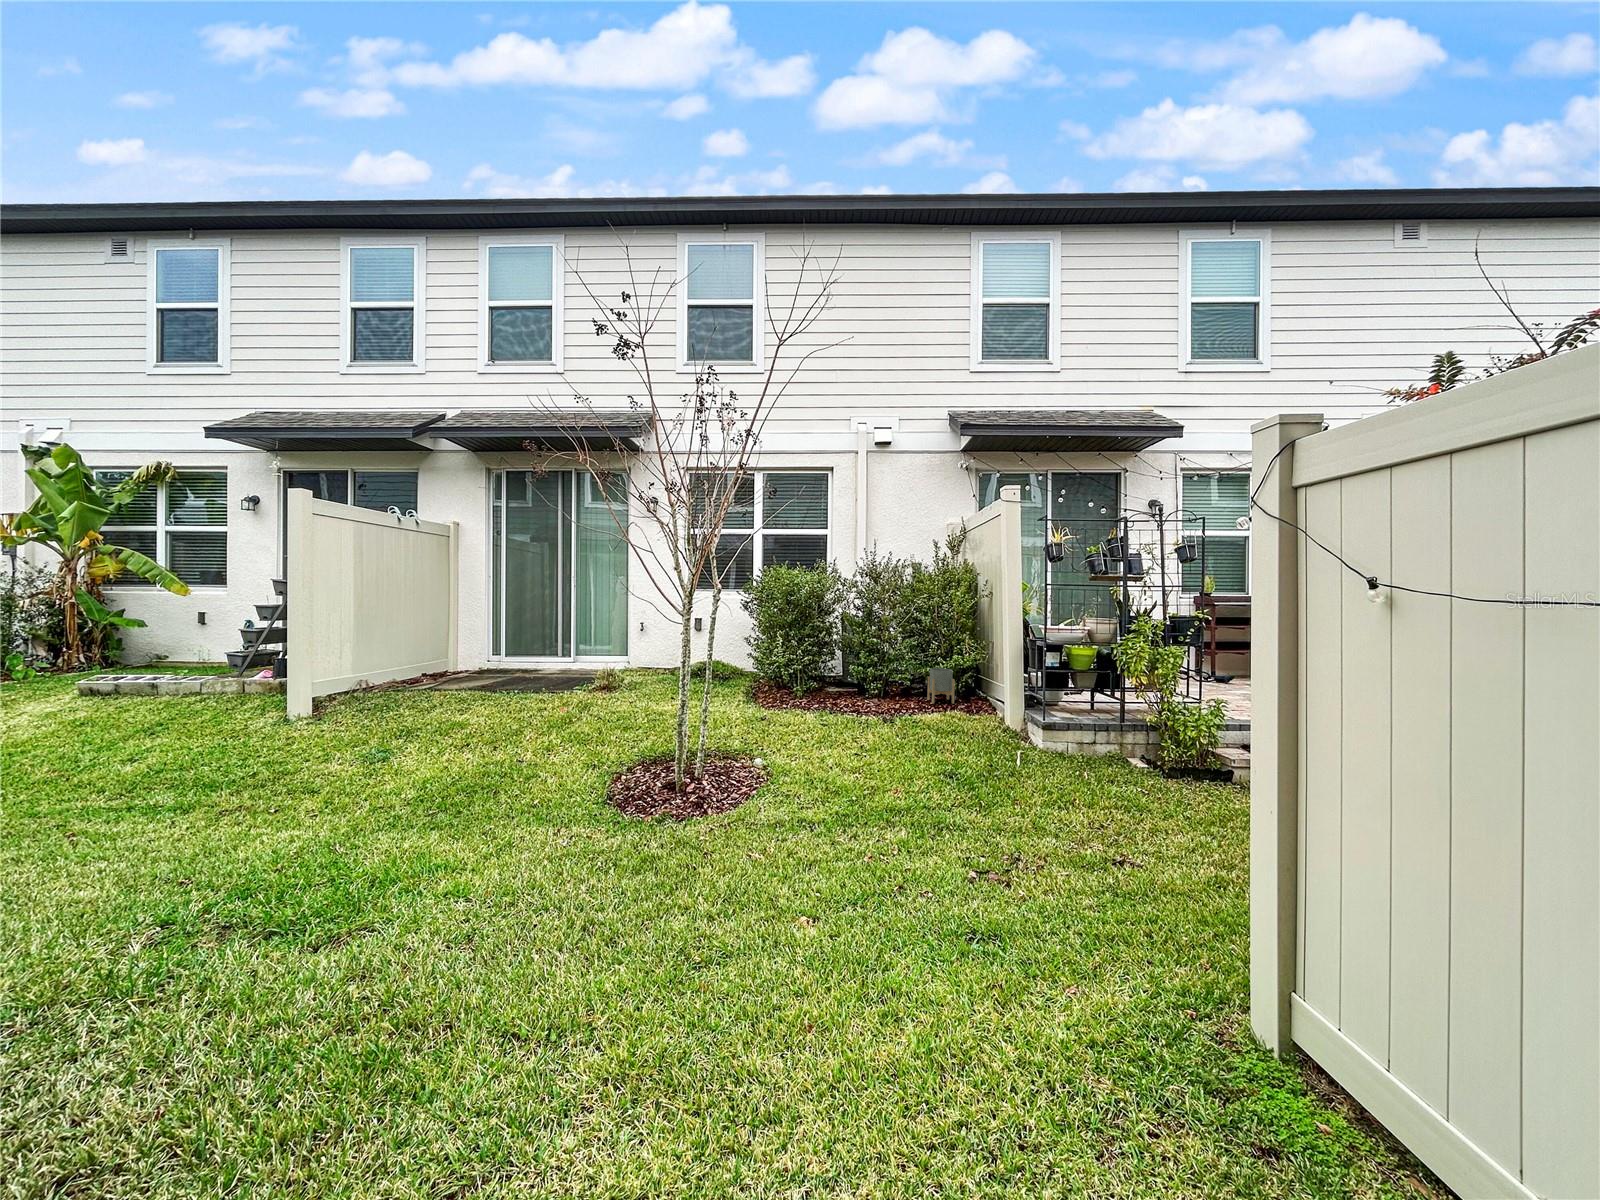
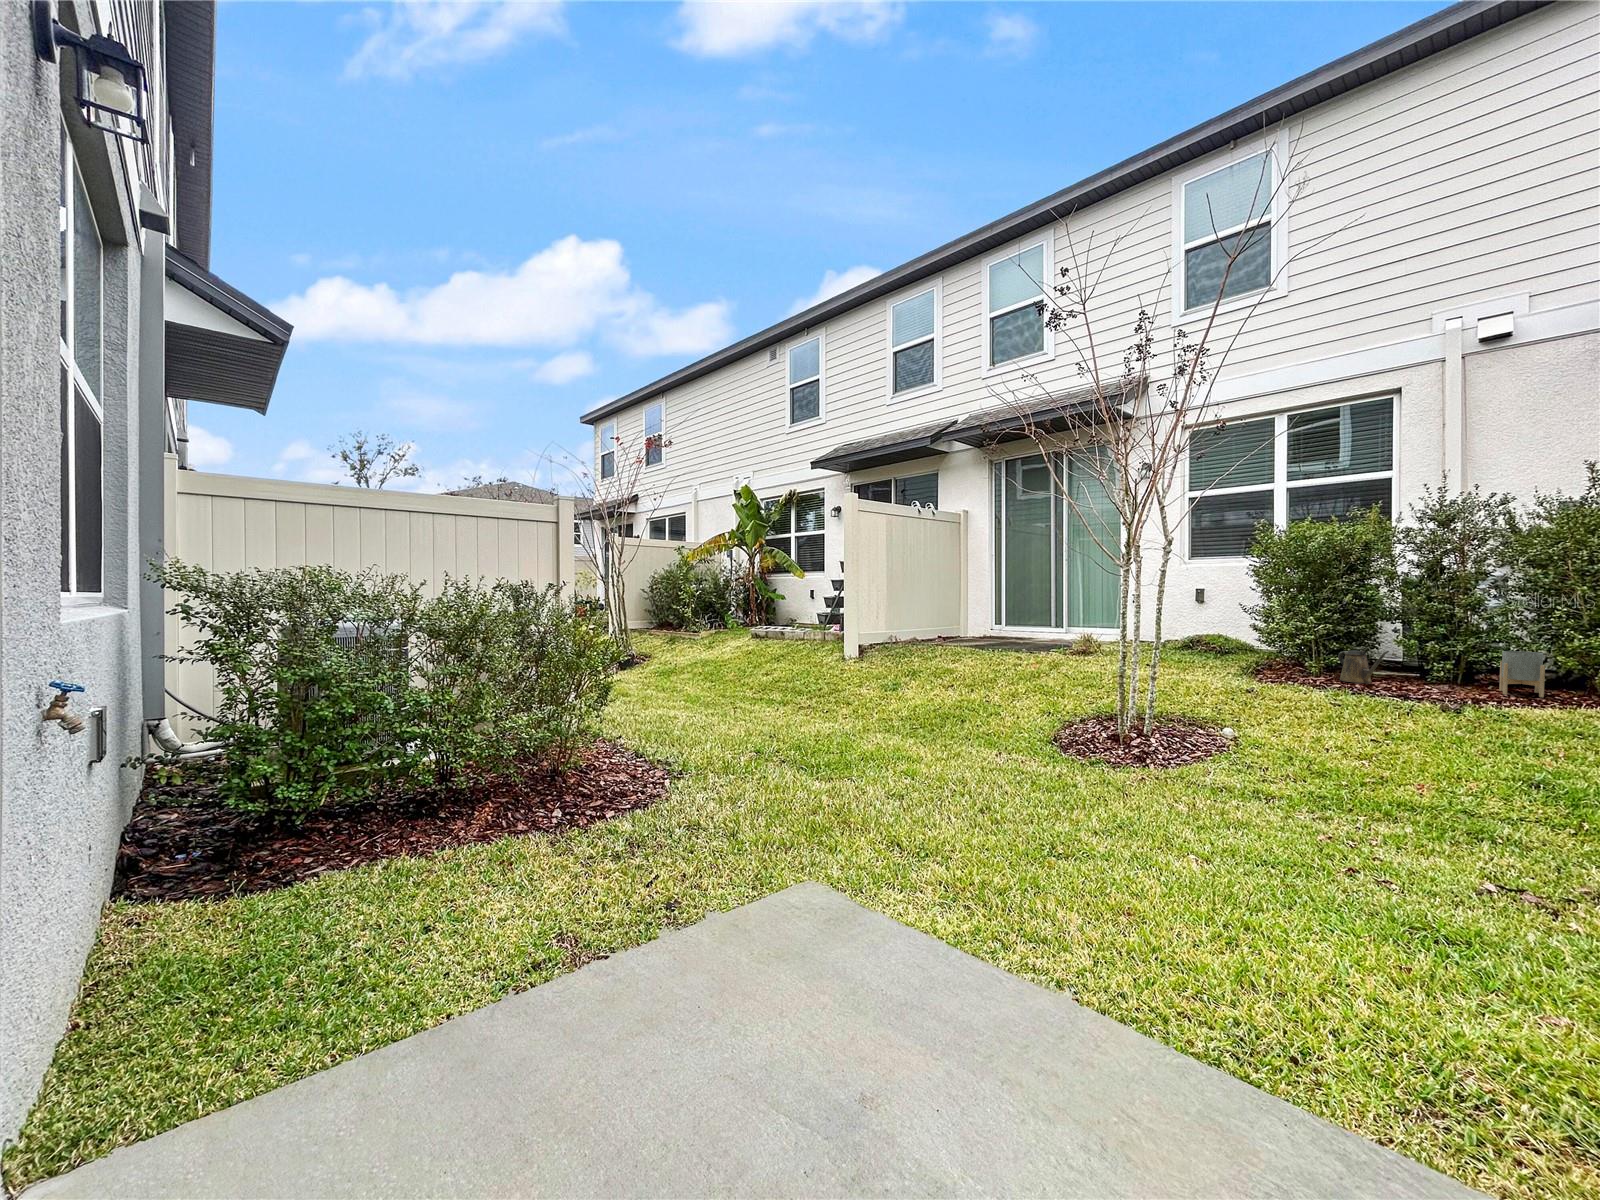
watering can: none [824,673,863,701] -> present [1338,650,1389,683]

